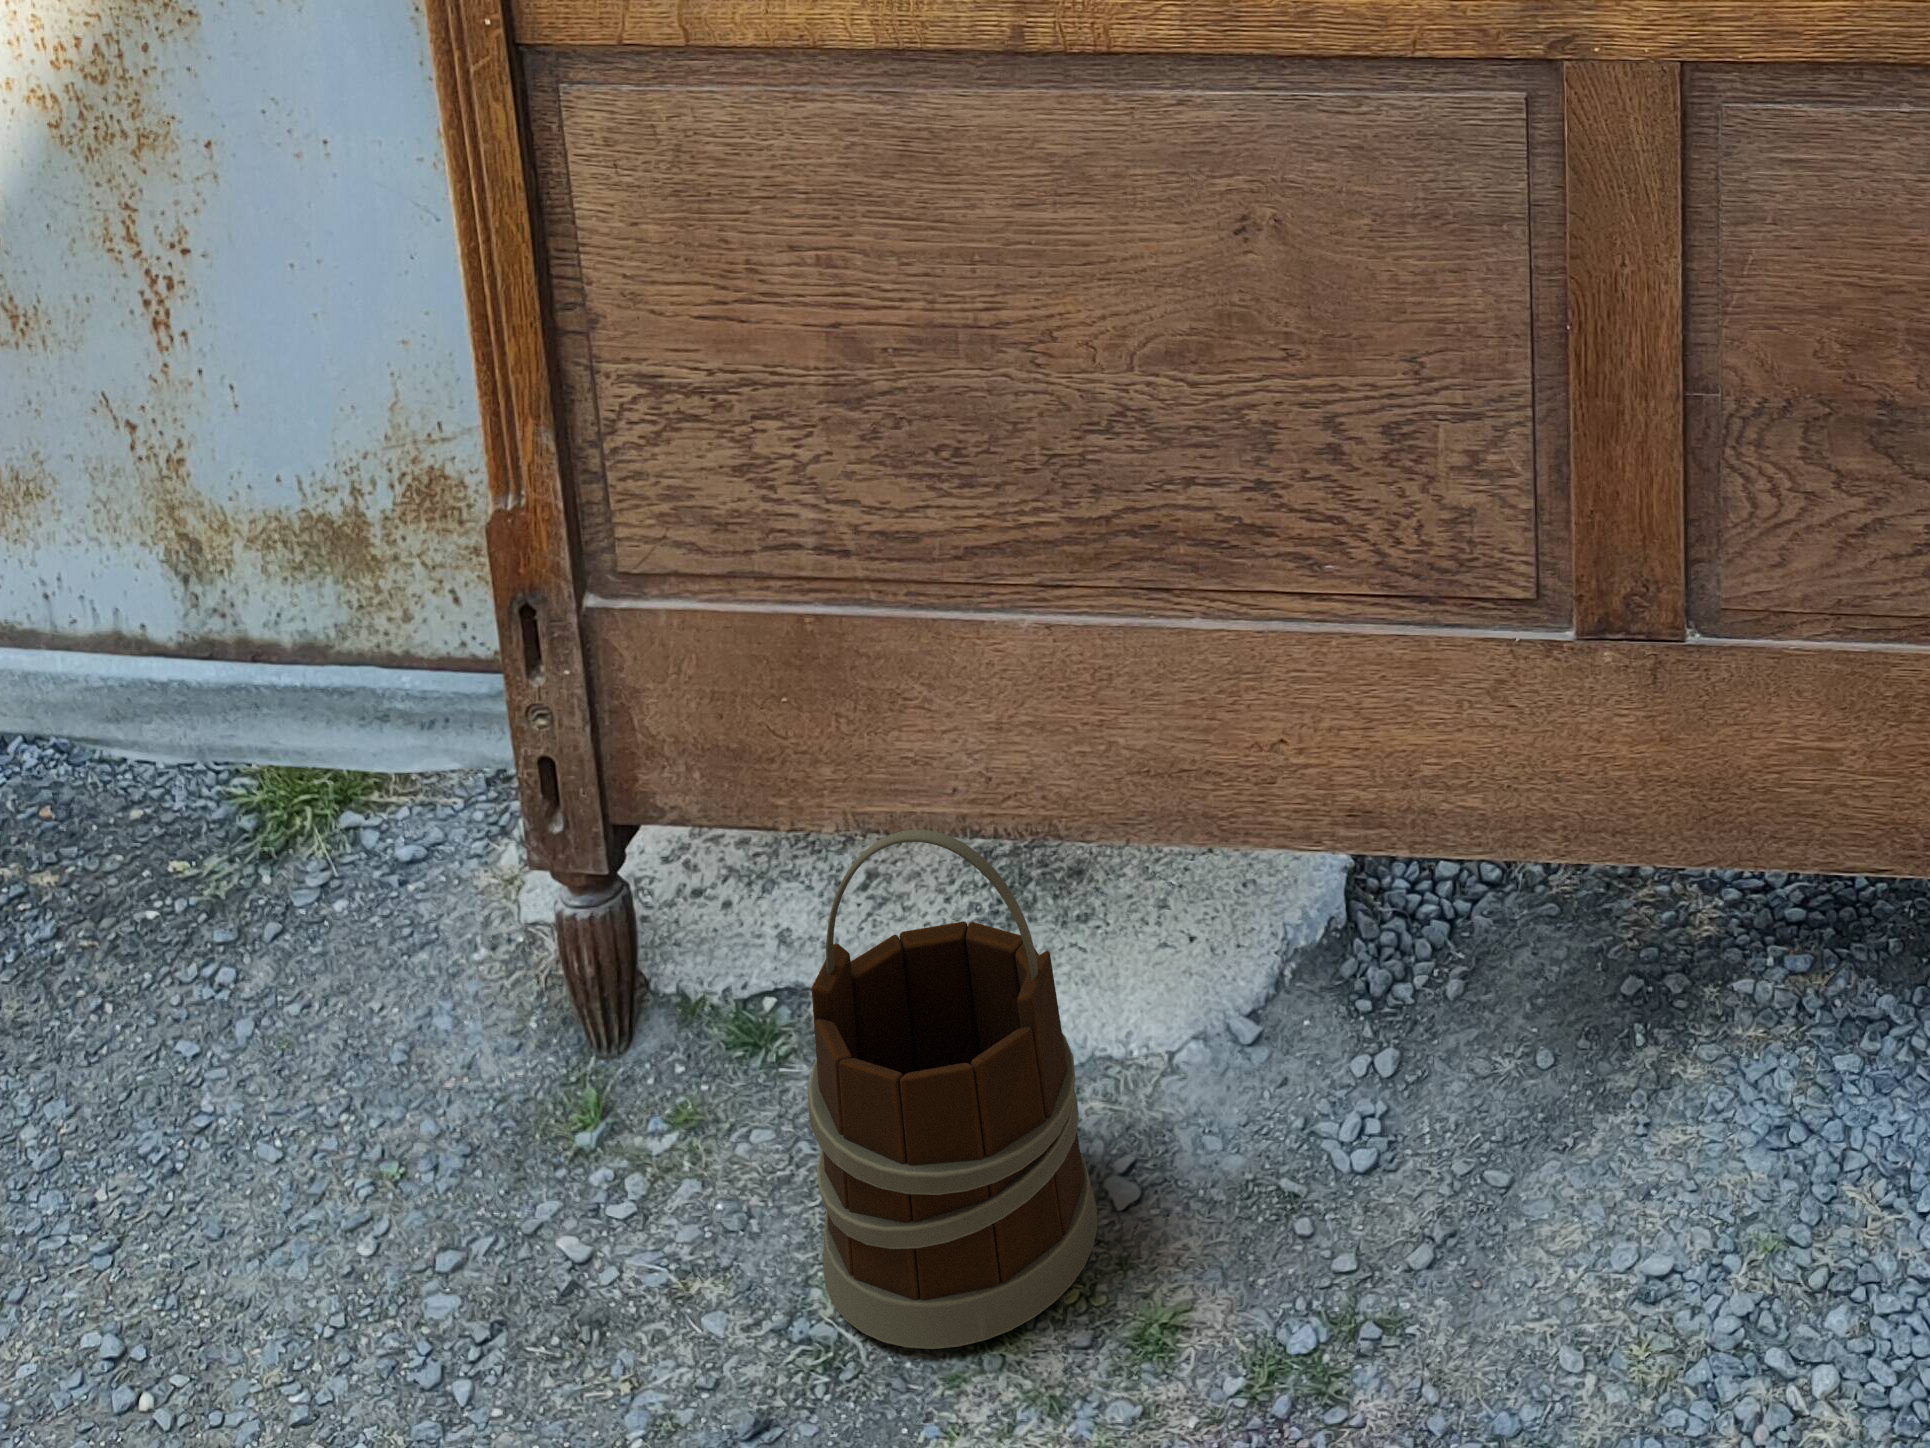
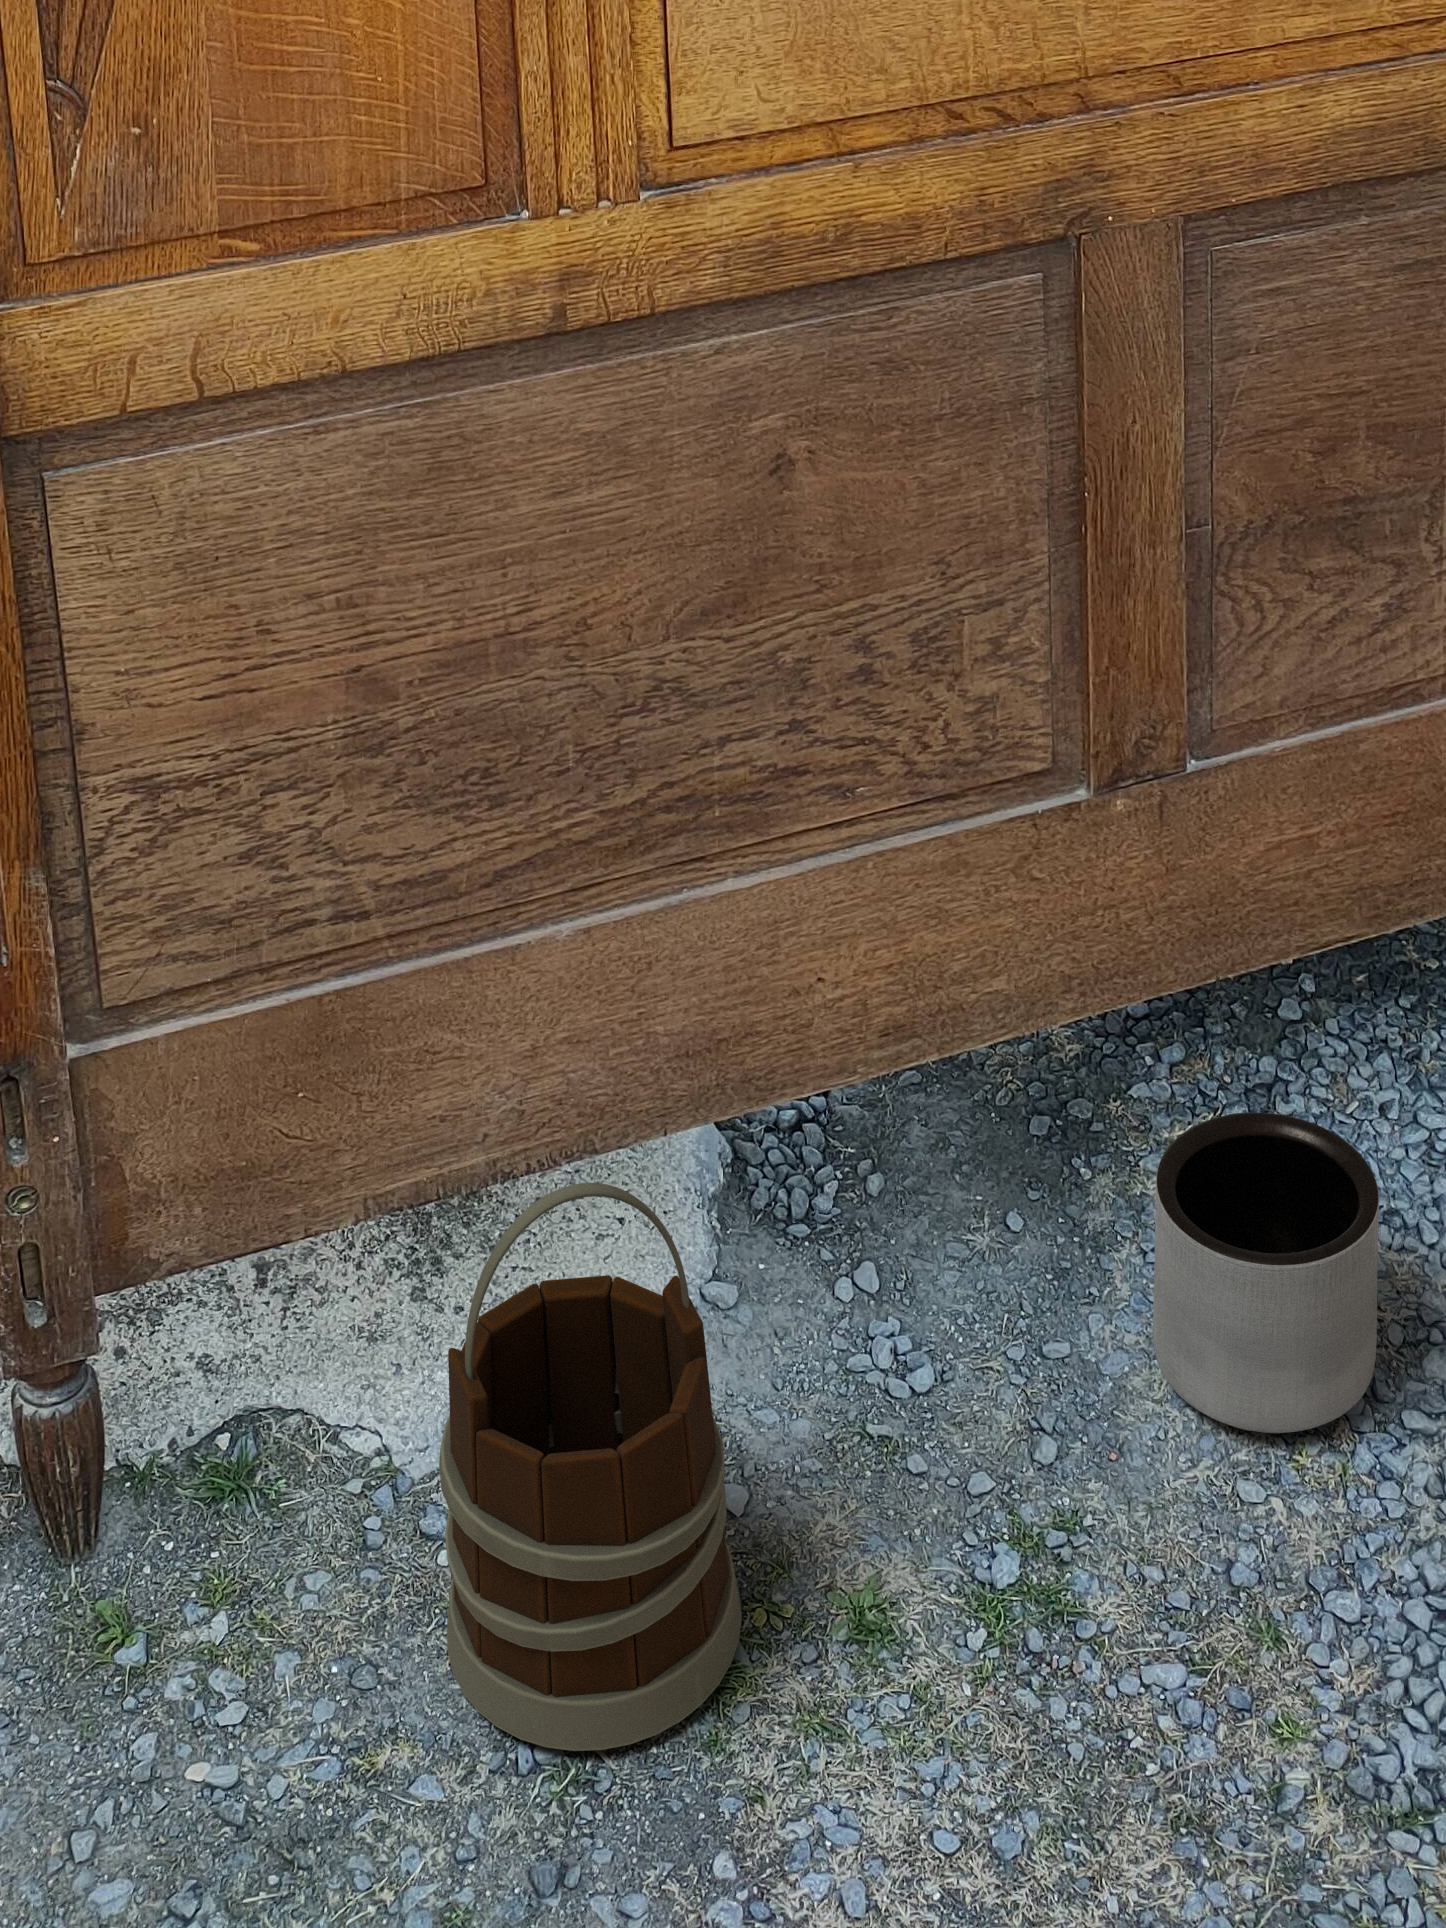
planter: none [1566,1000,1792,1331] -> present [1153,1112,1379,1433]

